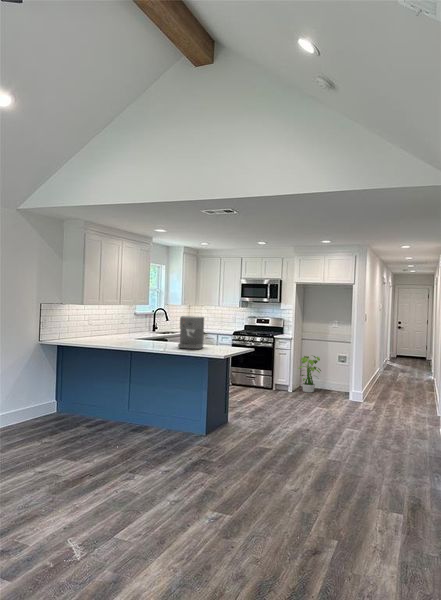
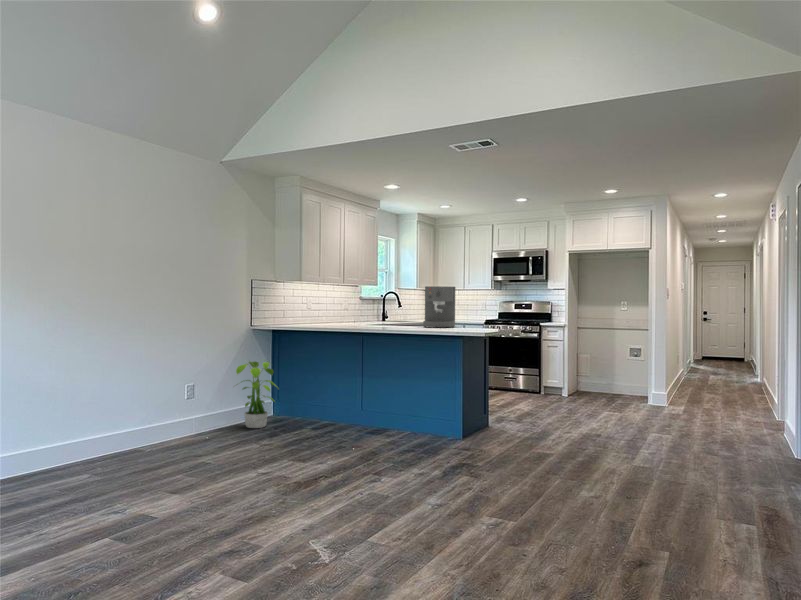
potted plant: present [298,356,321,393] -> present [236,361,278,428]

